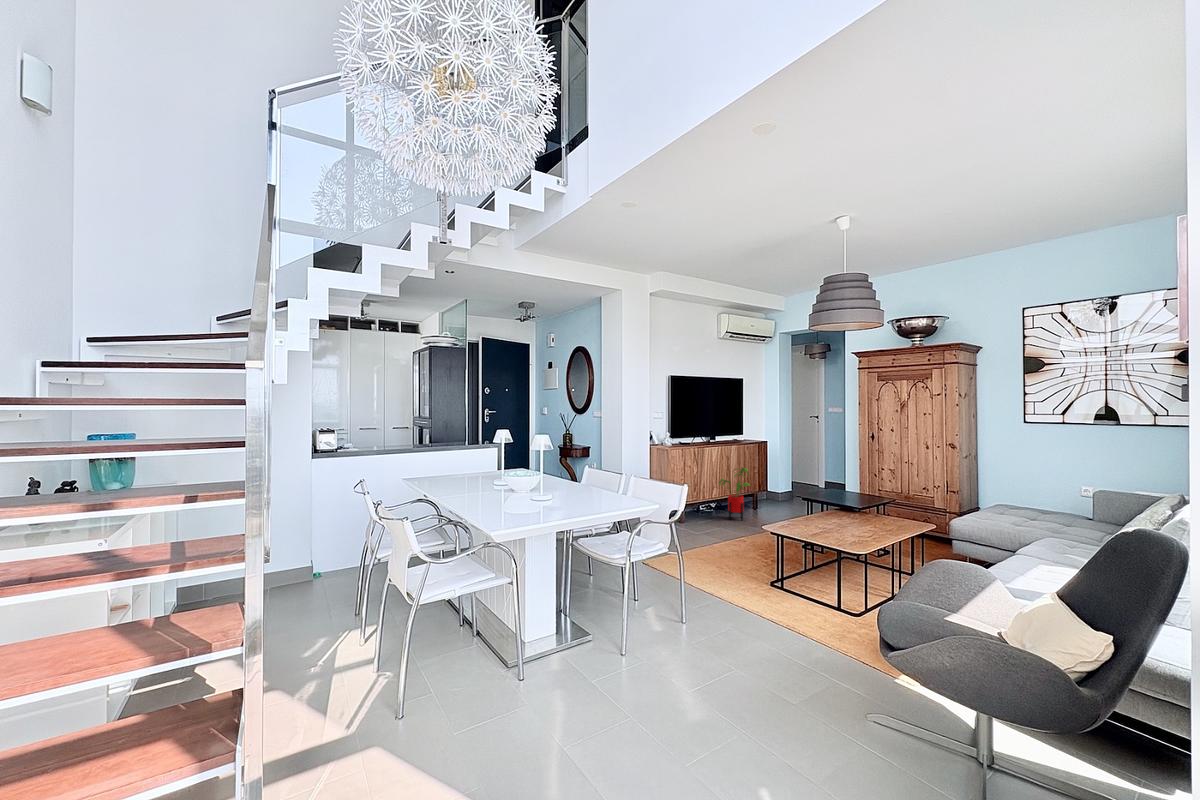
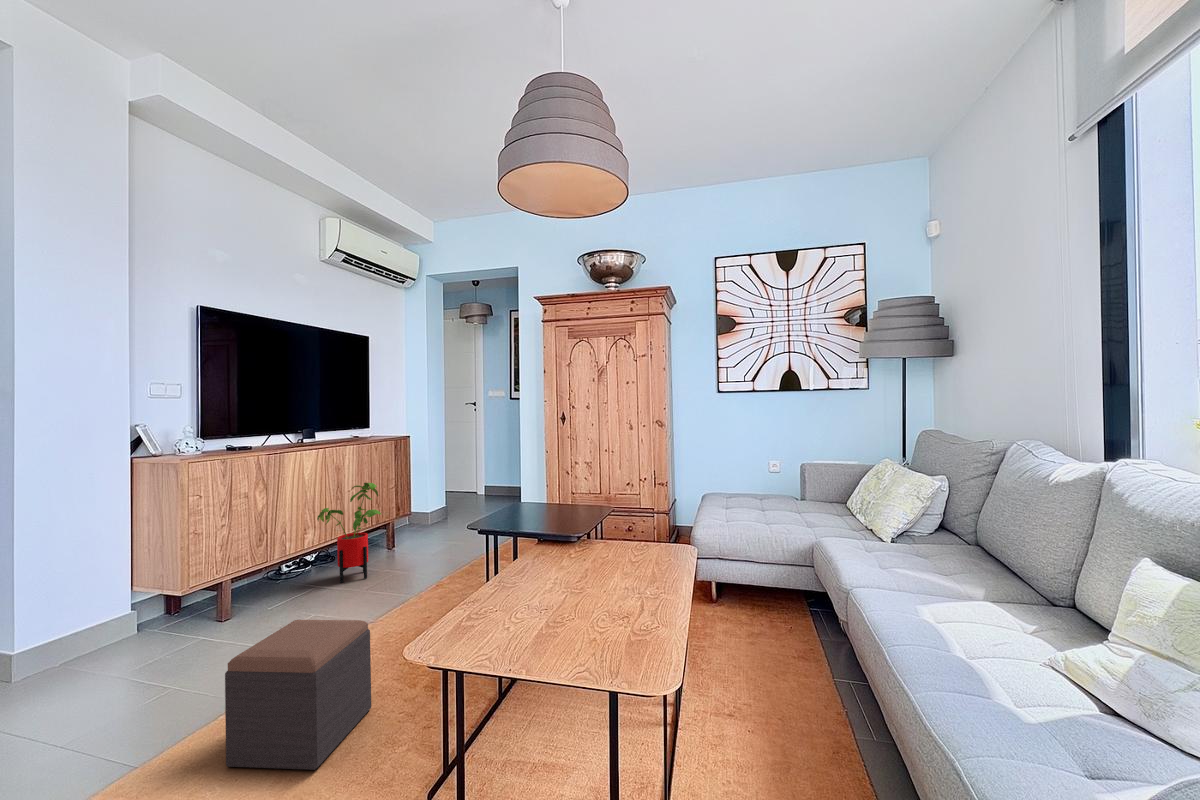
footstool: none [700,518,747,567] -> present [225,620,371,770]

